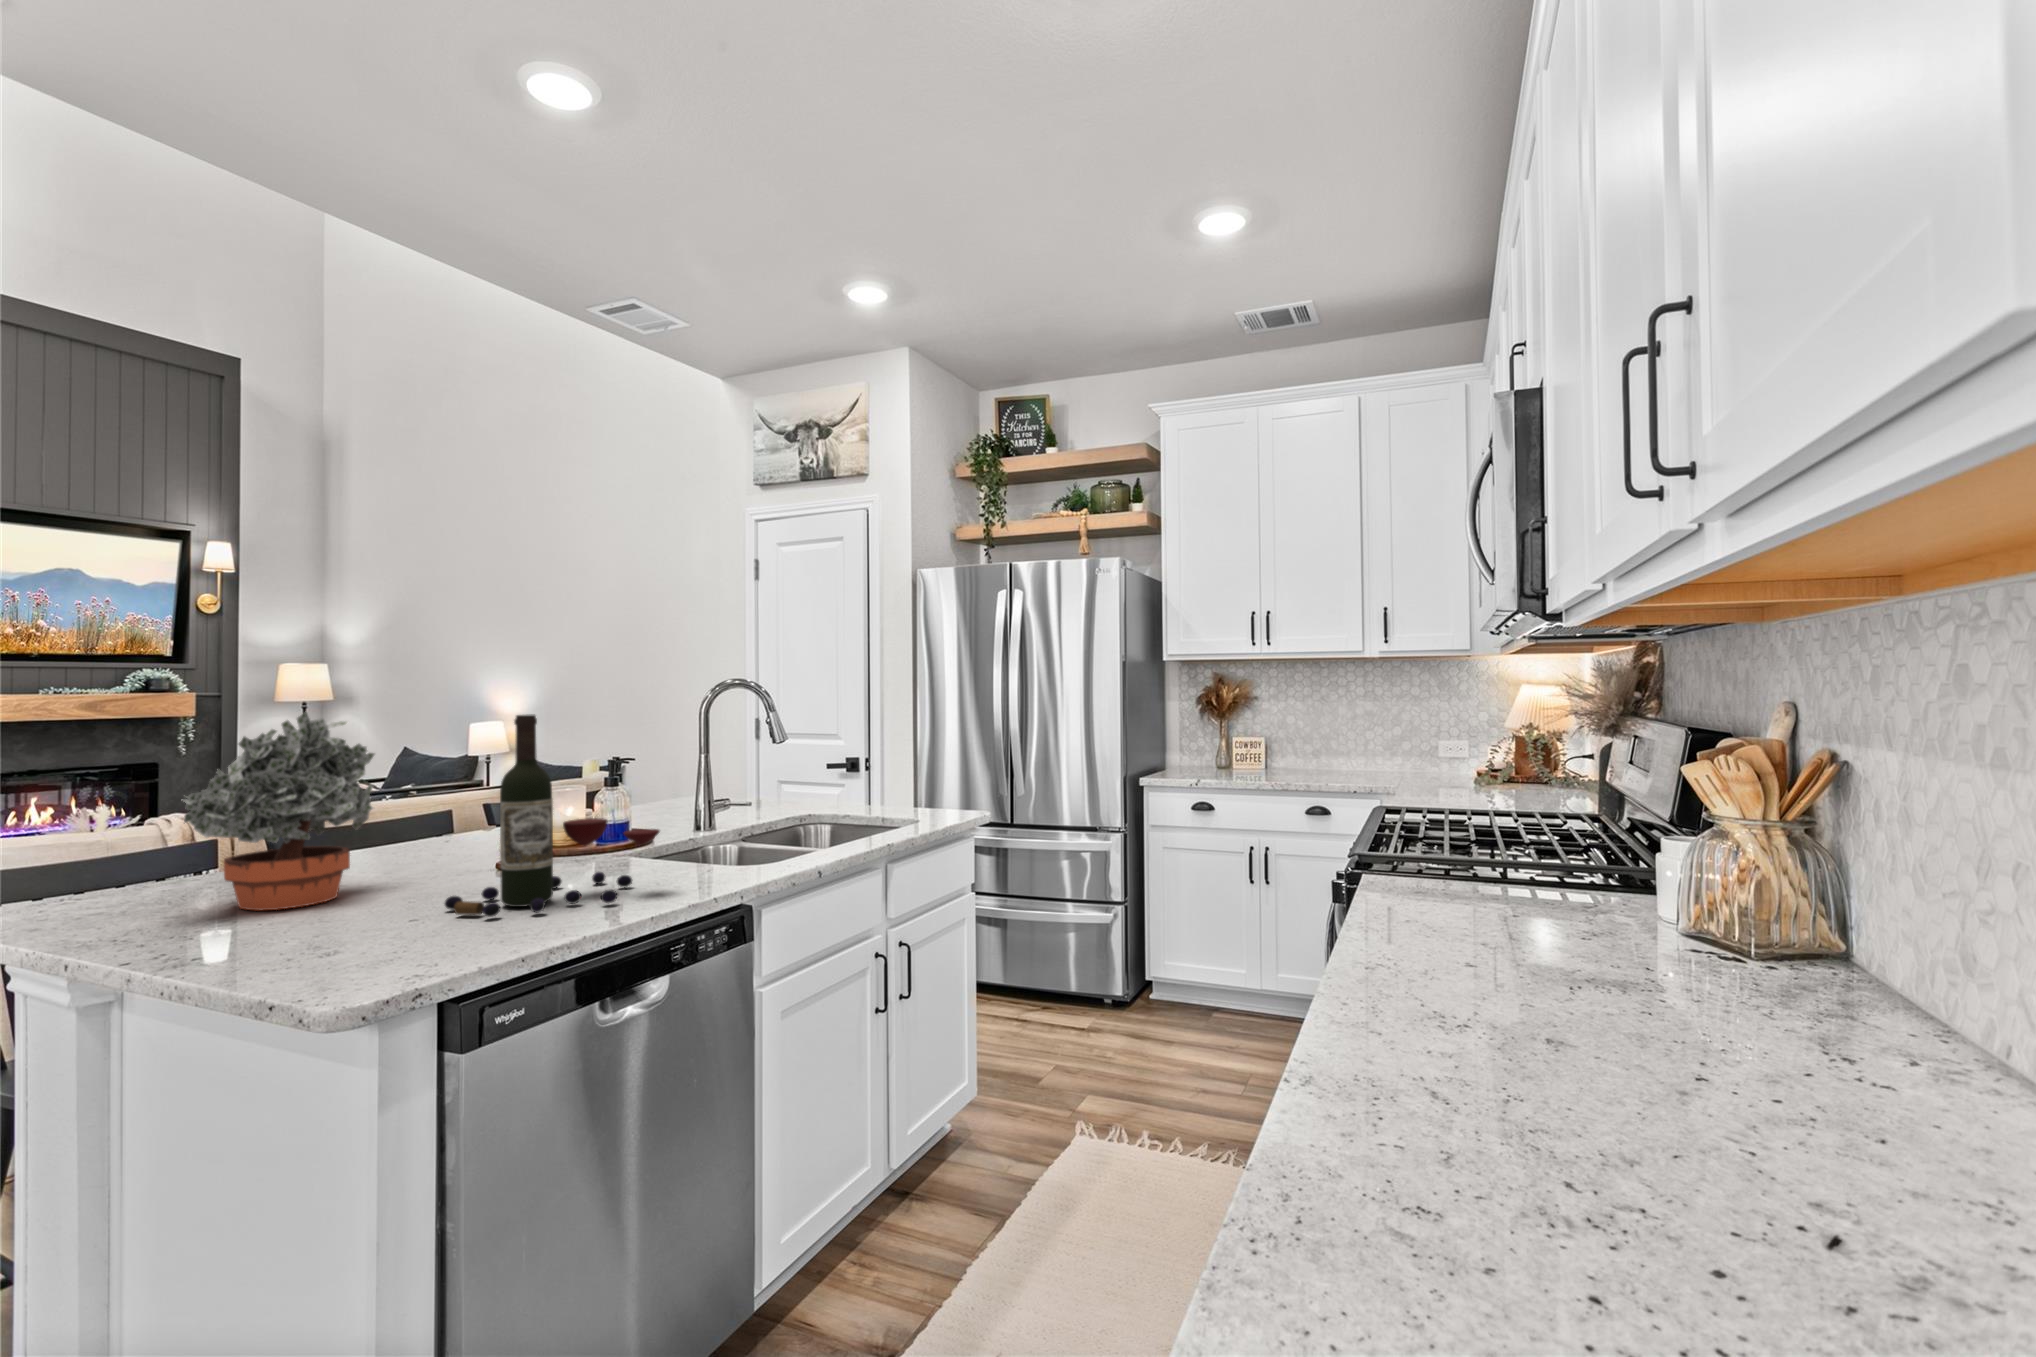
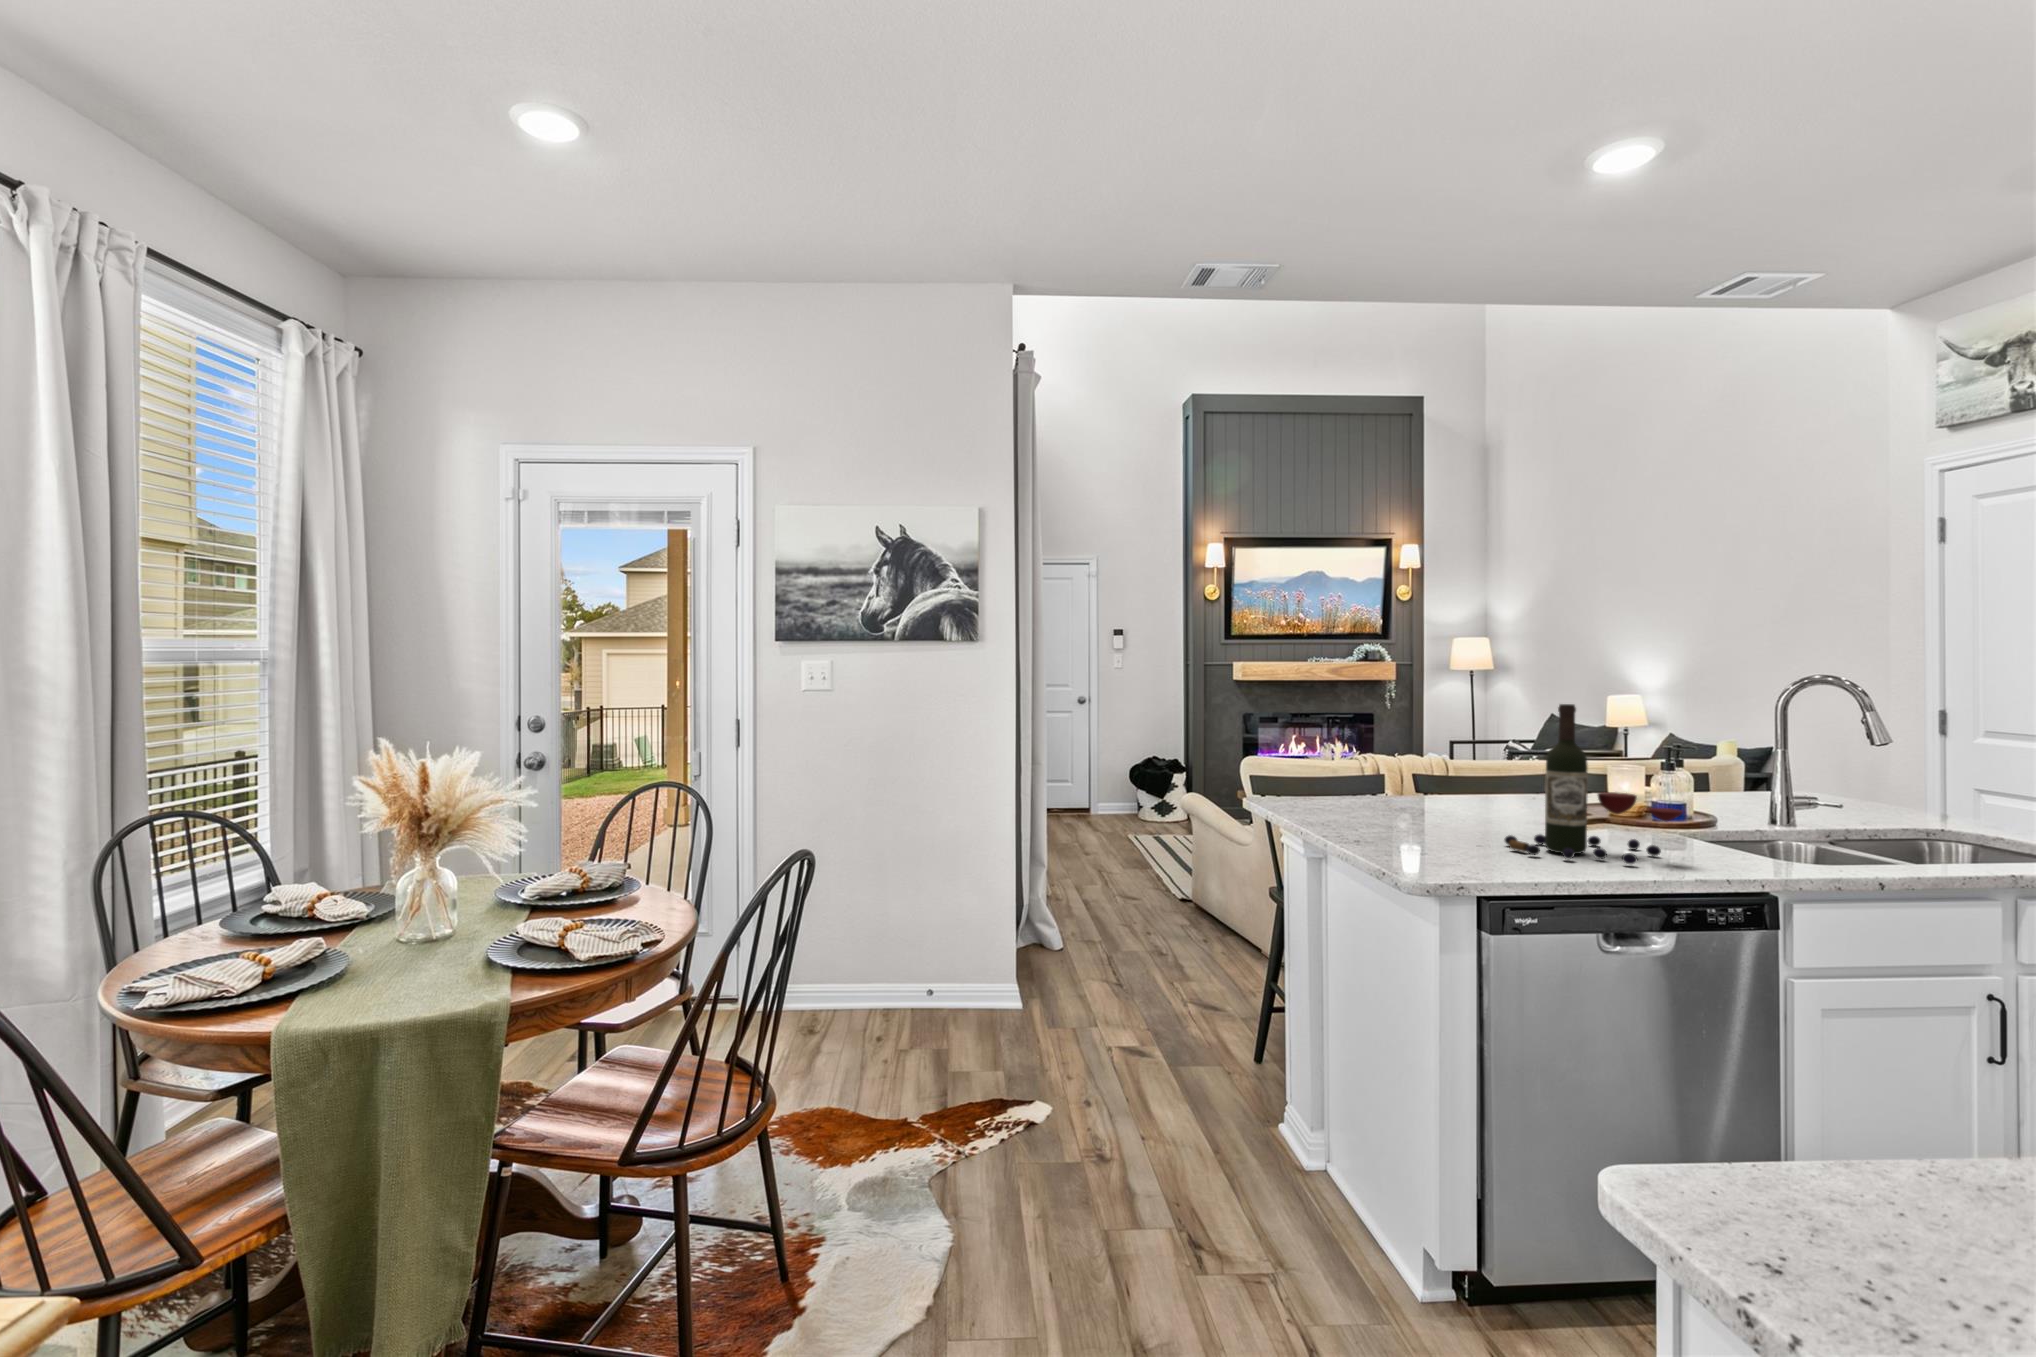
potted plant: present [184,712,375,910] -> none [1355,693,1470,825]

